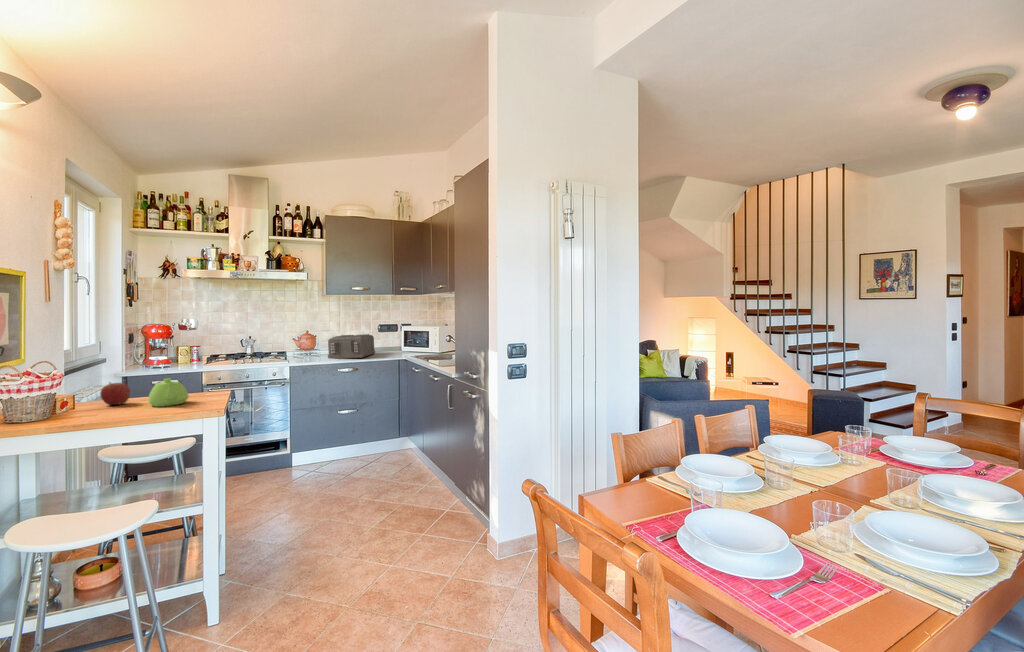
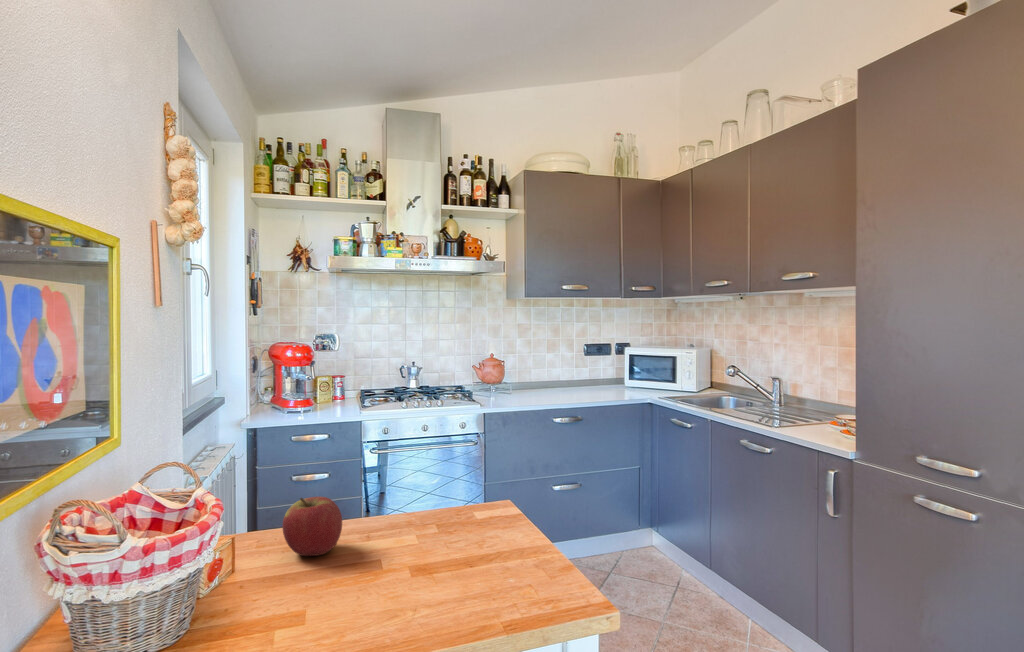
toaster: present [328,334,375,358] -> none [534,359,596,398]
teapot: present [148,378,188,407] -> none [394,493,478,574]

